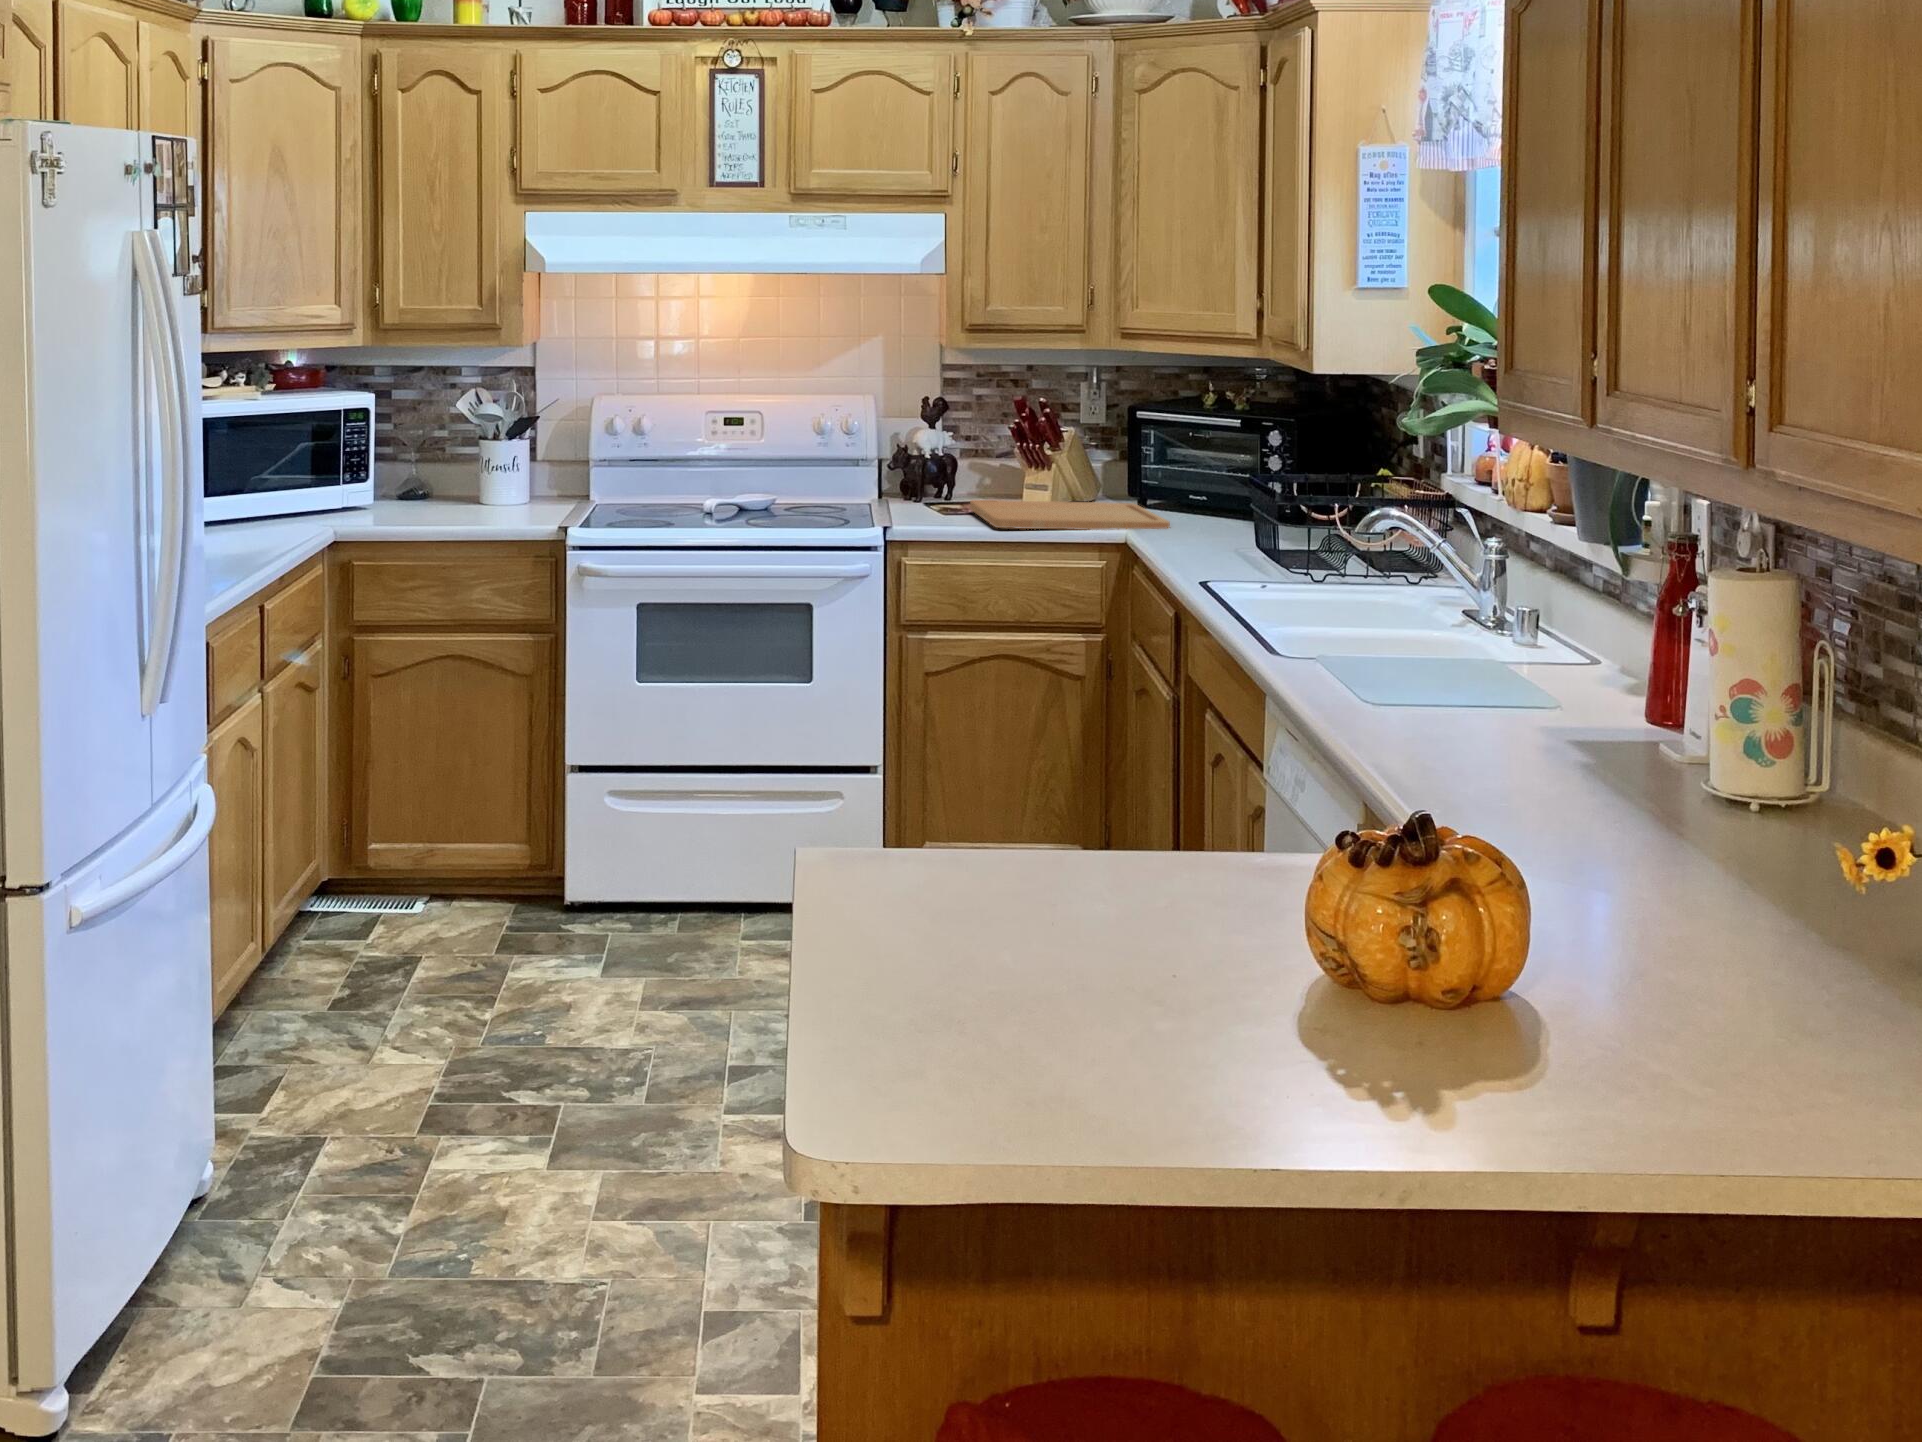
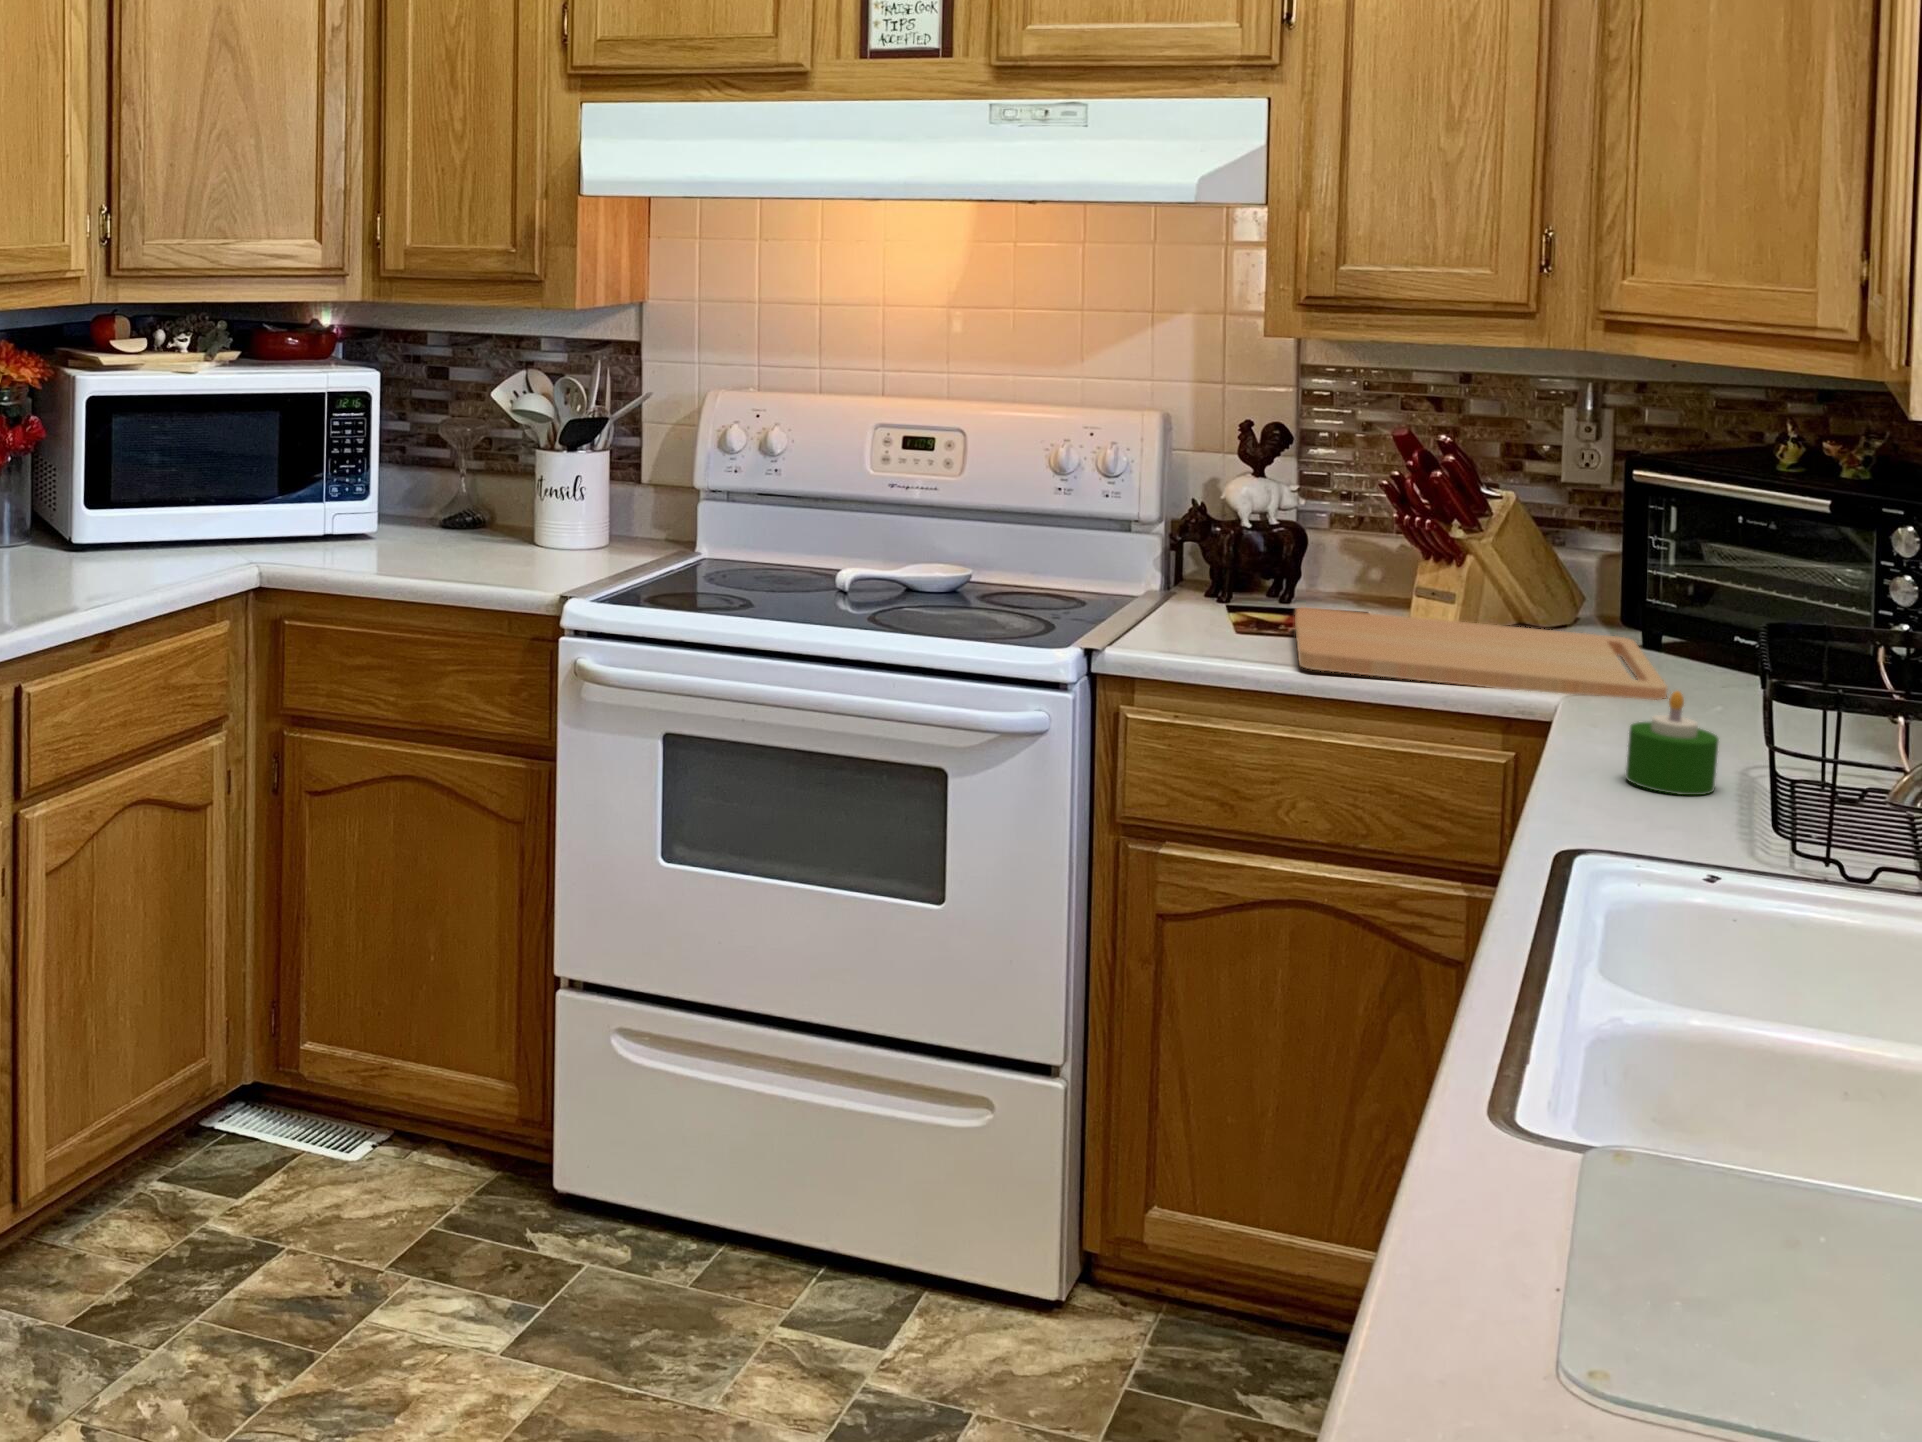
candle: none [1188,512,1230,563] -> present [1626,691,1719,795]

